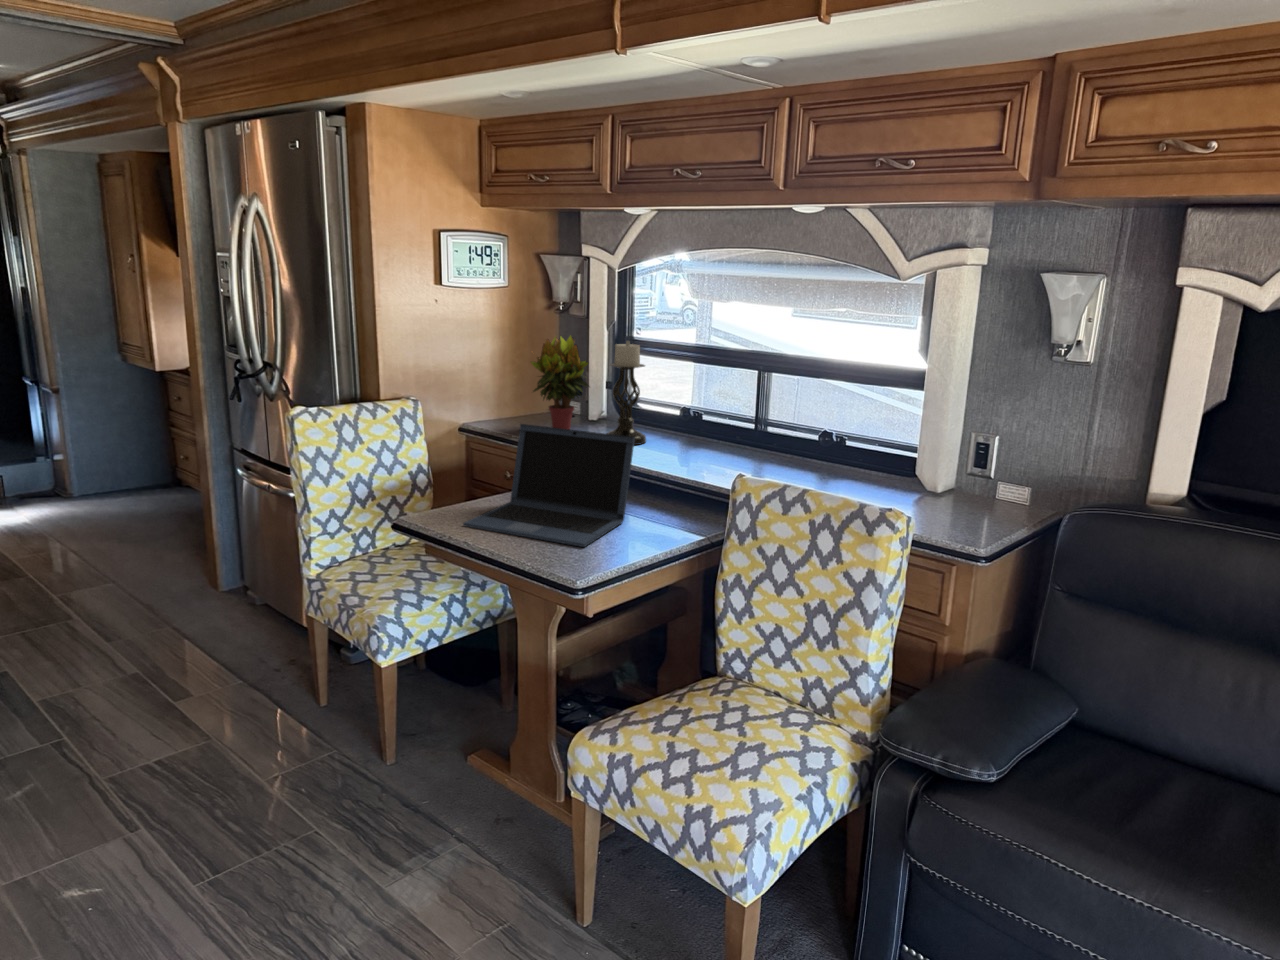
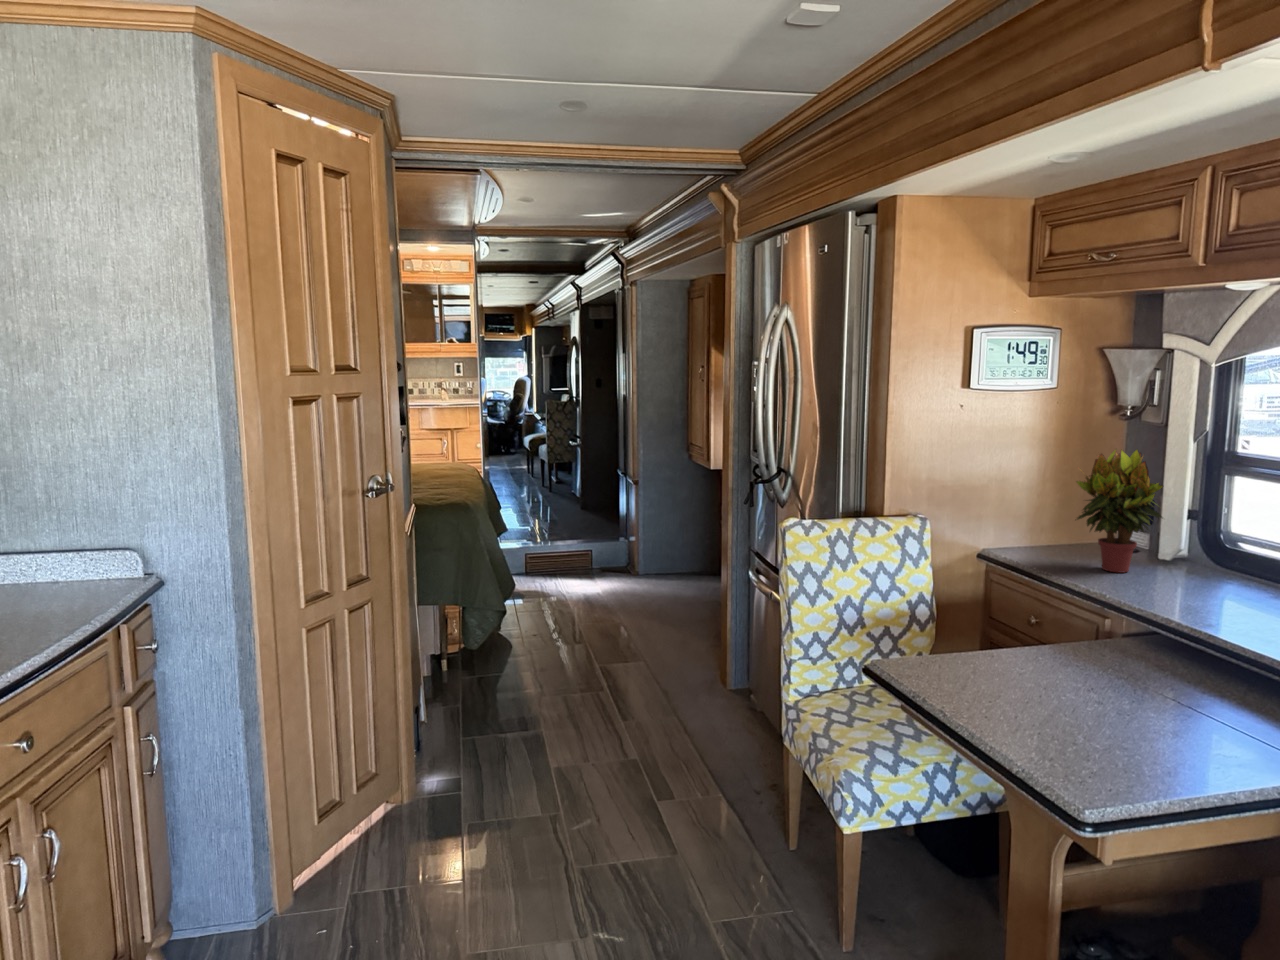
candle holder: present [607,341,646,445] -> none [1177,460,1255,607]
laptop: present [463,424,635,547] -> none [945,565,1217,758]

